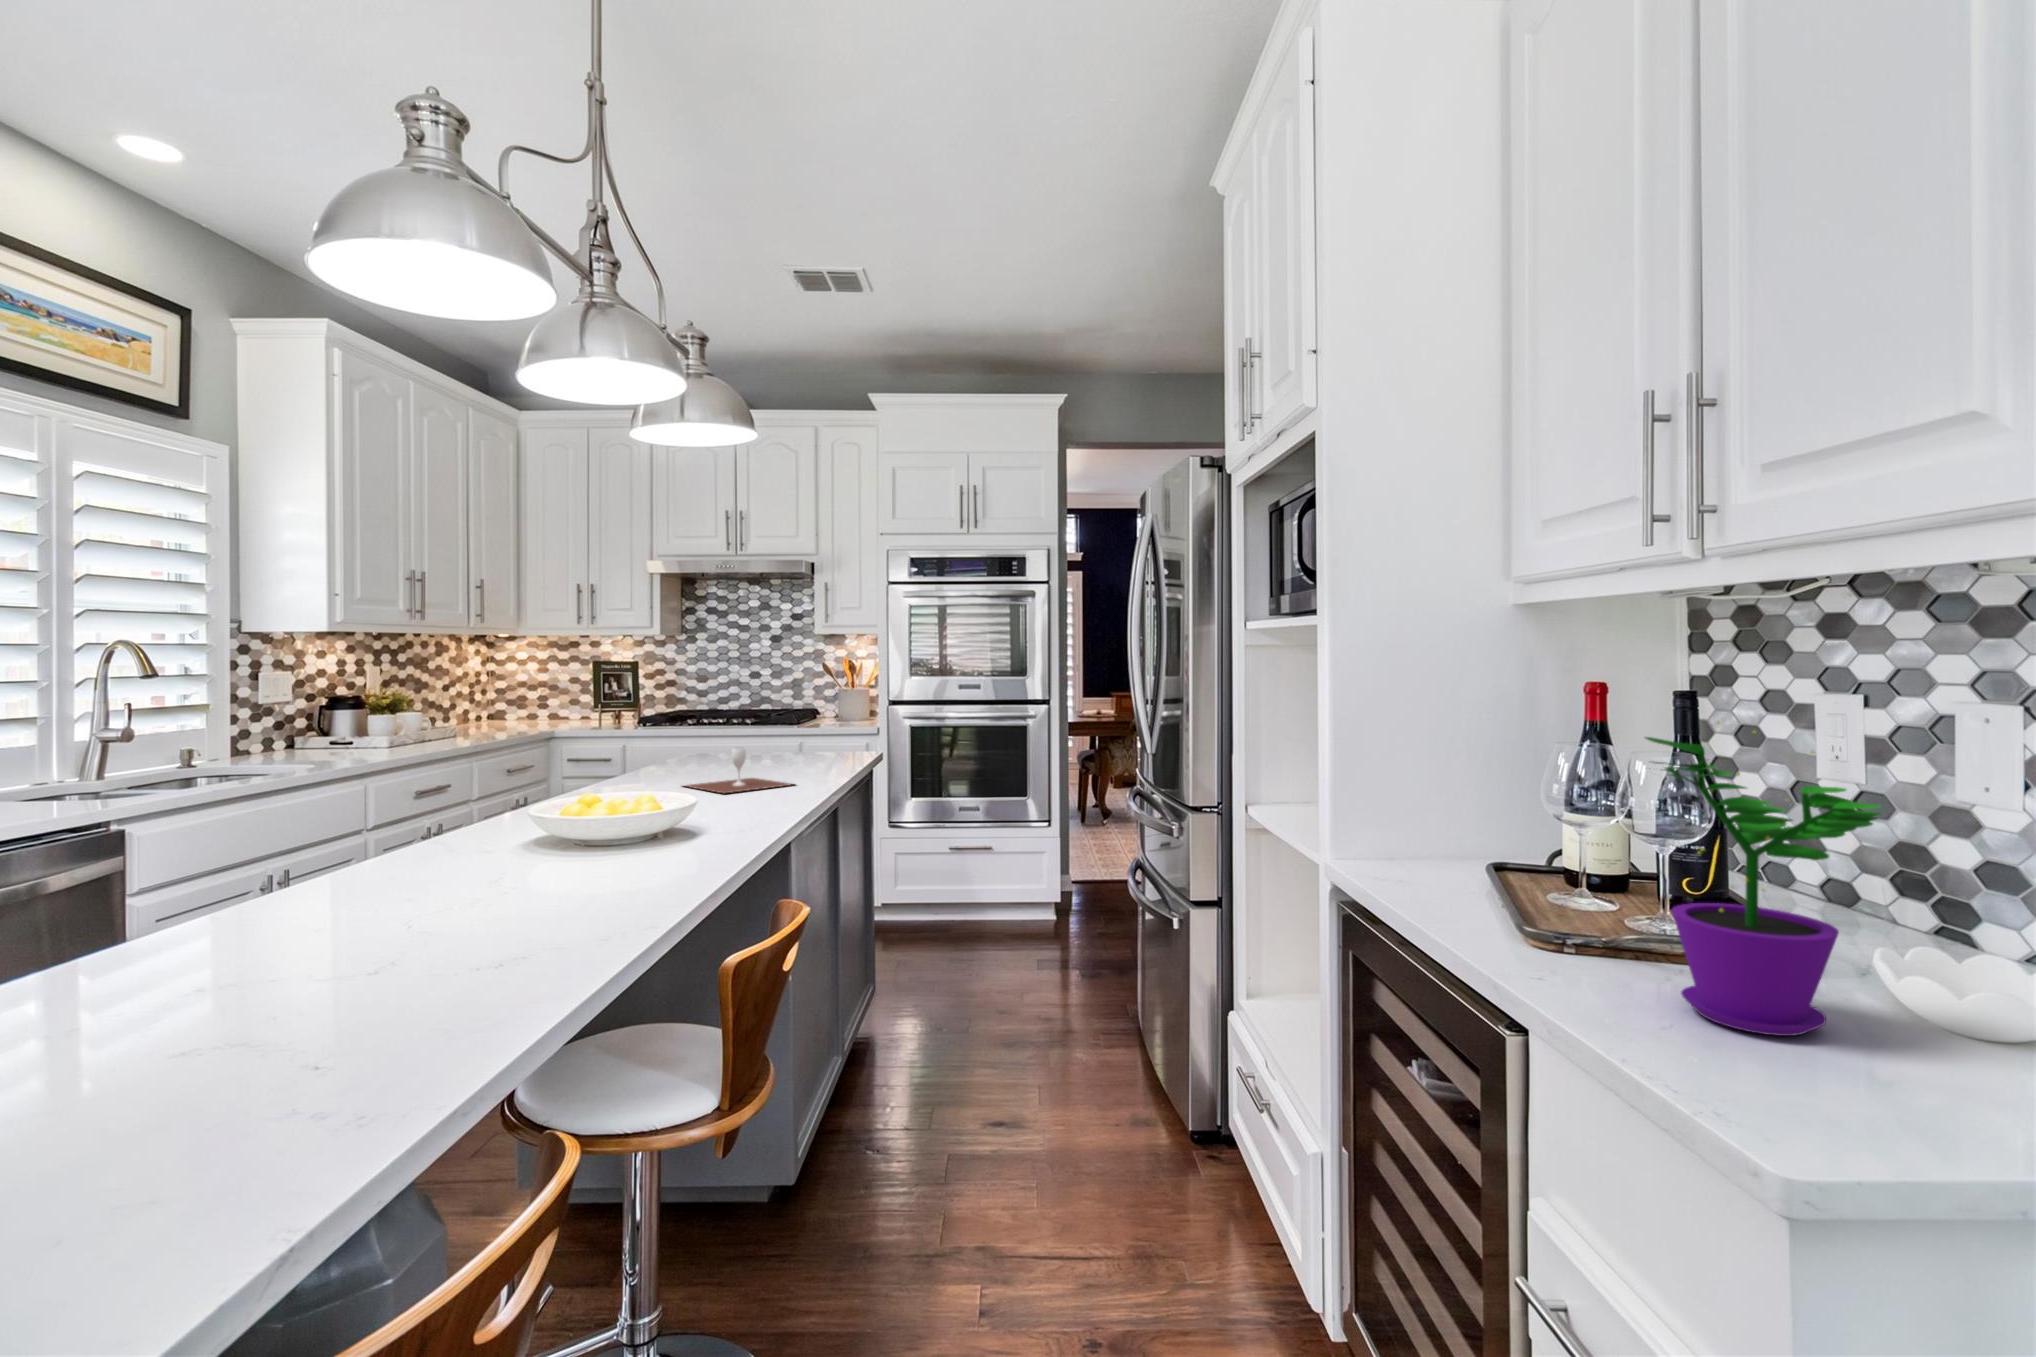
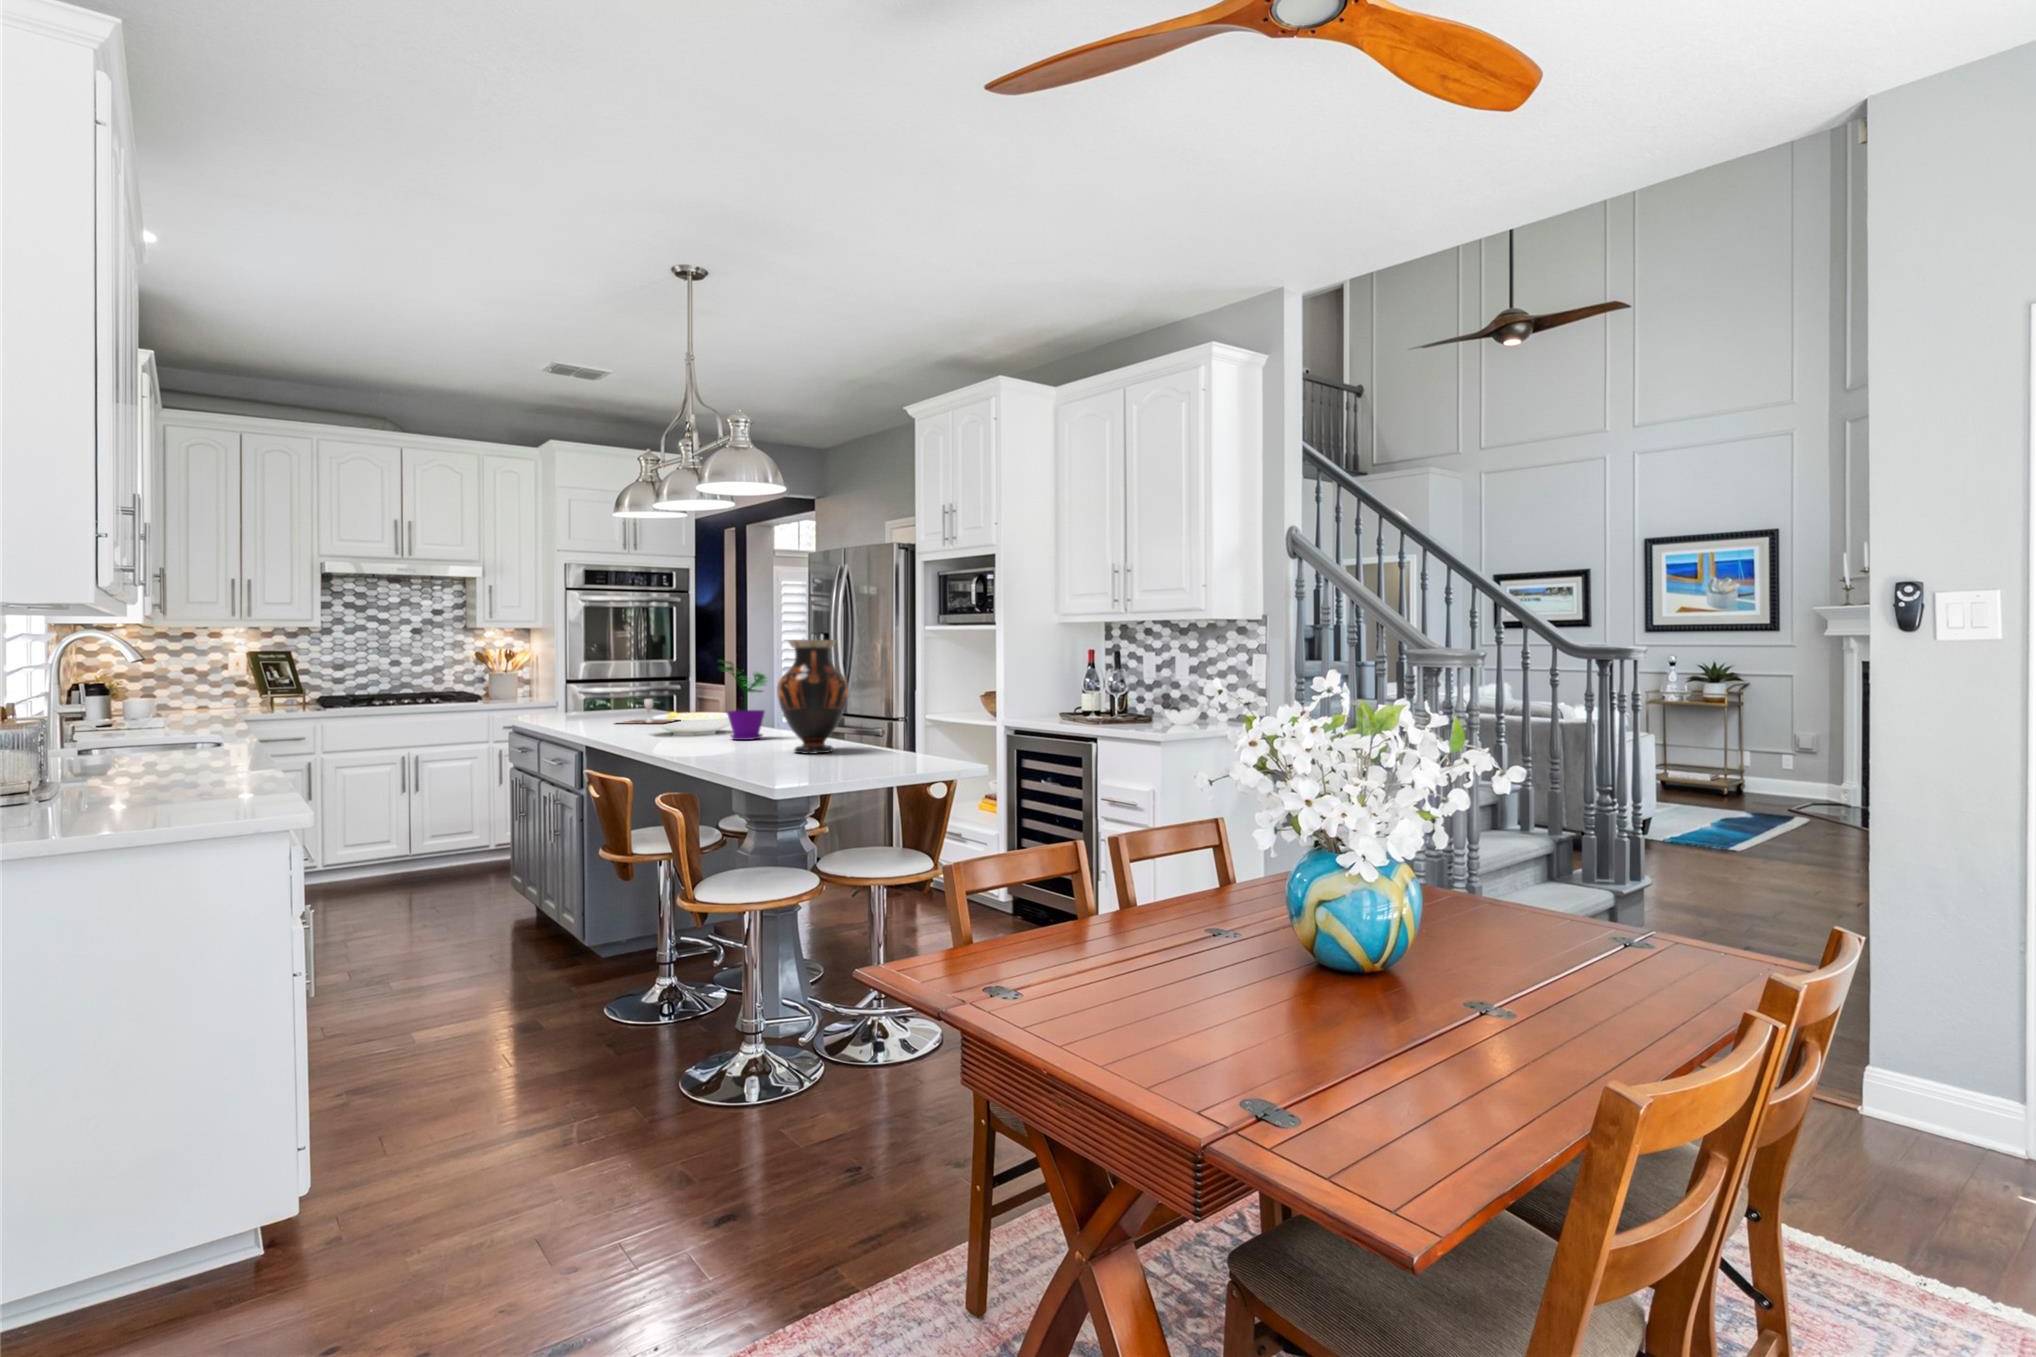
vase: none [174,666,432,1016] -> present [777,640,848,754]
flower pot: present [1646,722,1881,1036] -> present [721,660,766,740]

